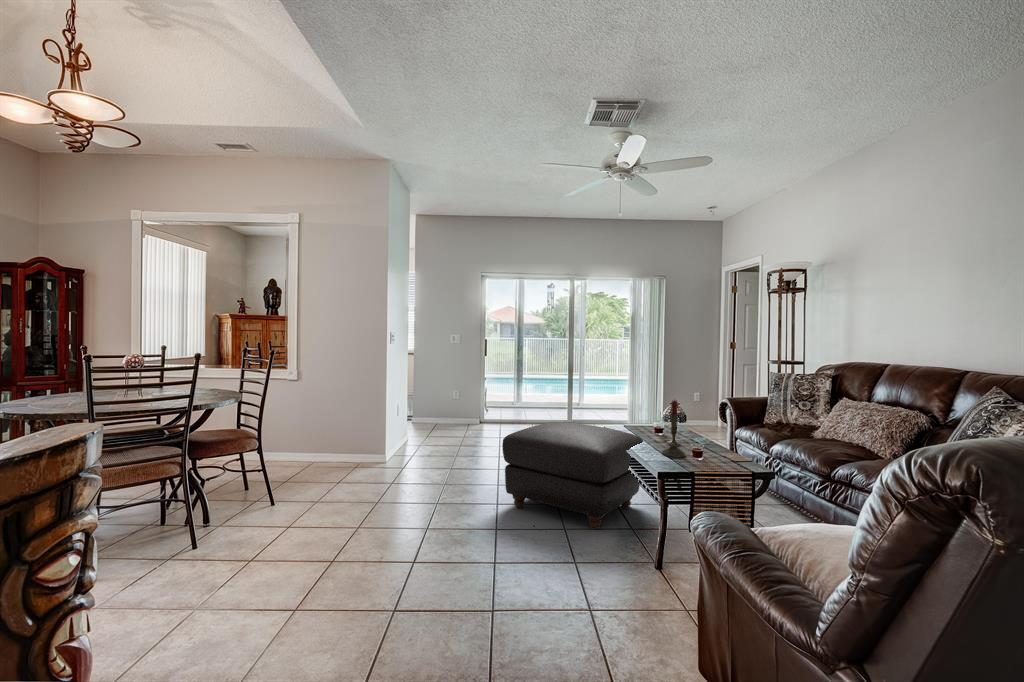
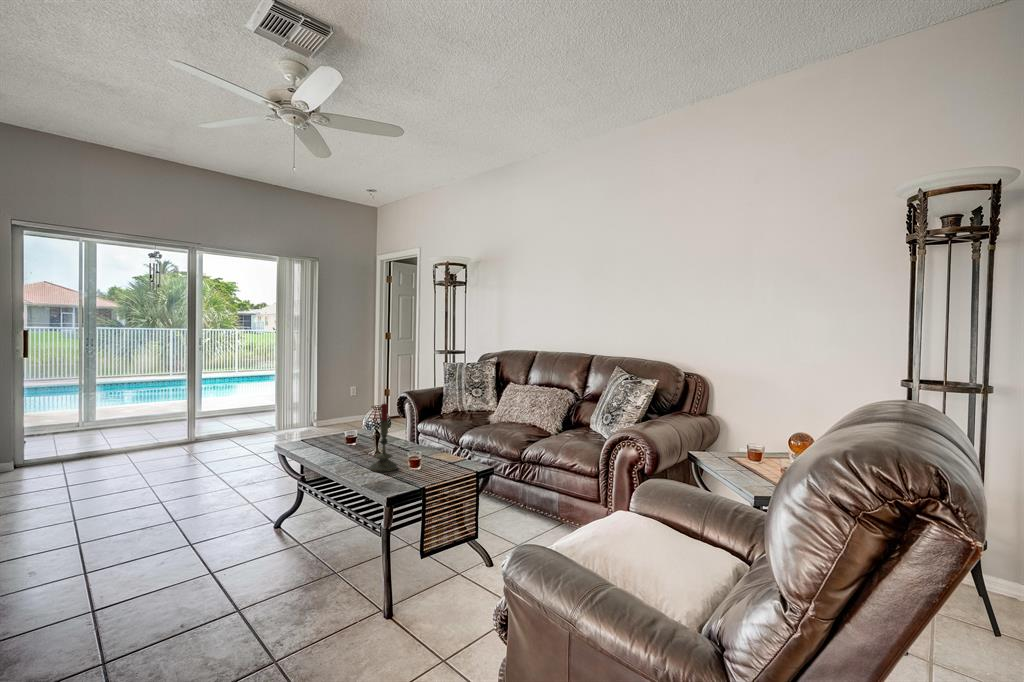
ottoman: present [502,422,643,529] -> none [107,448,337,602]

